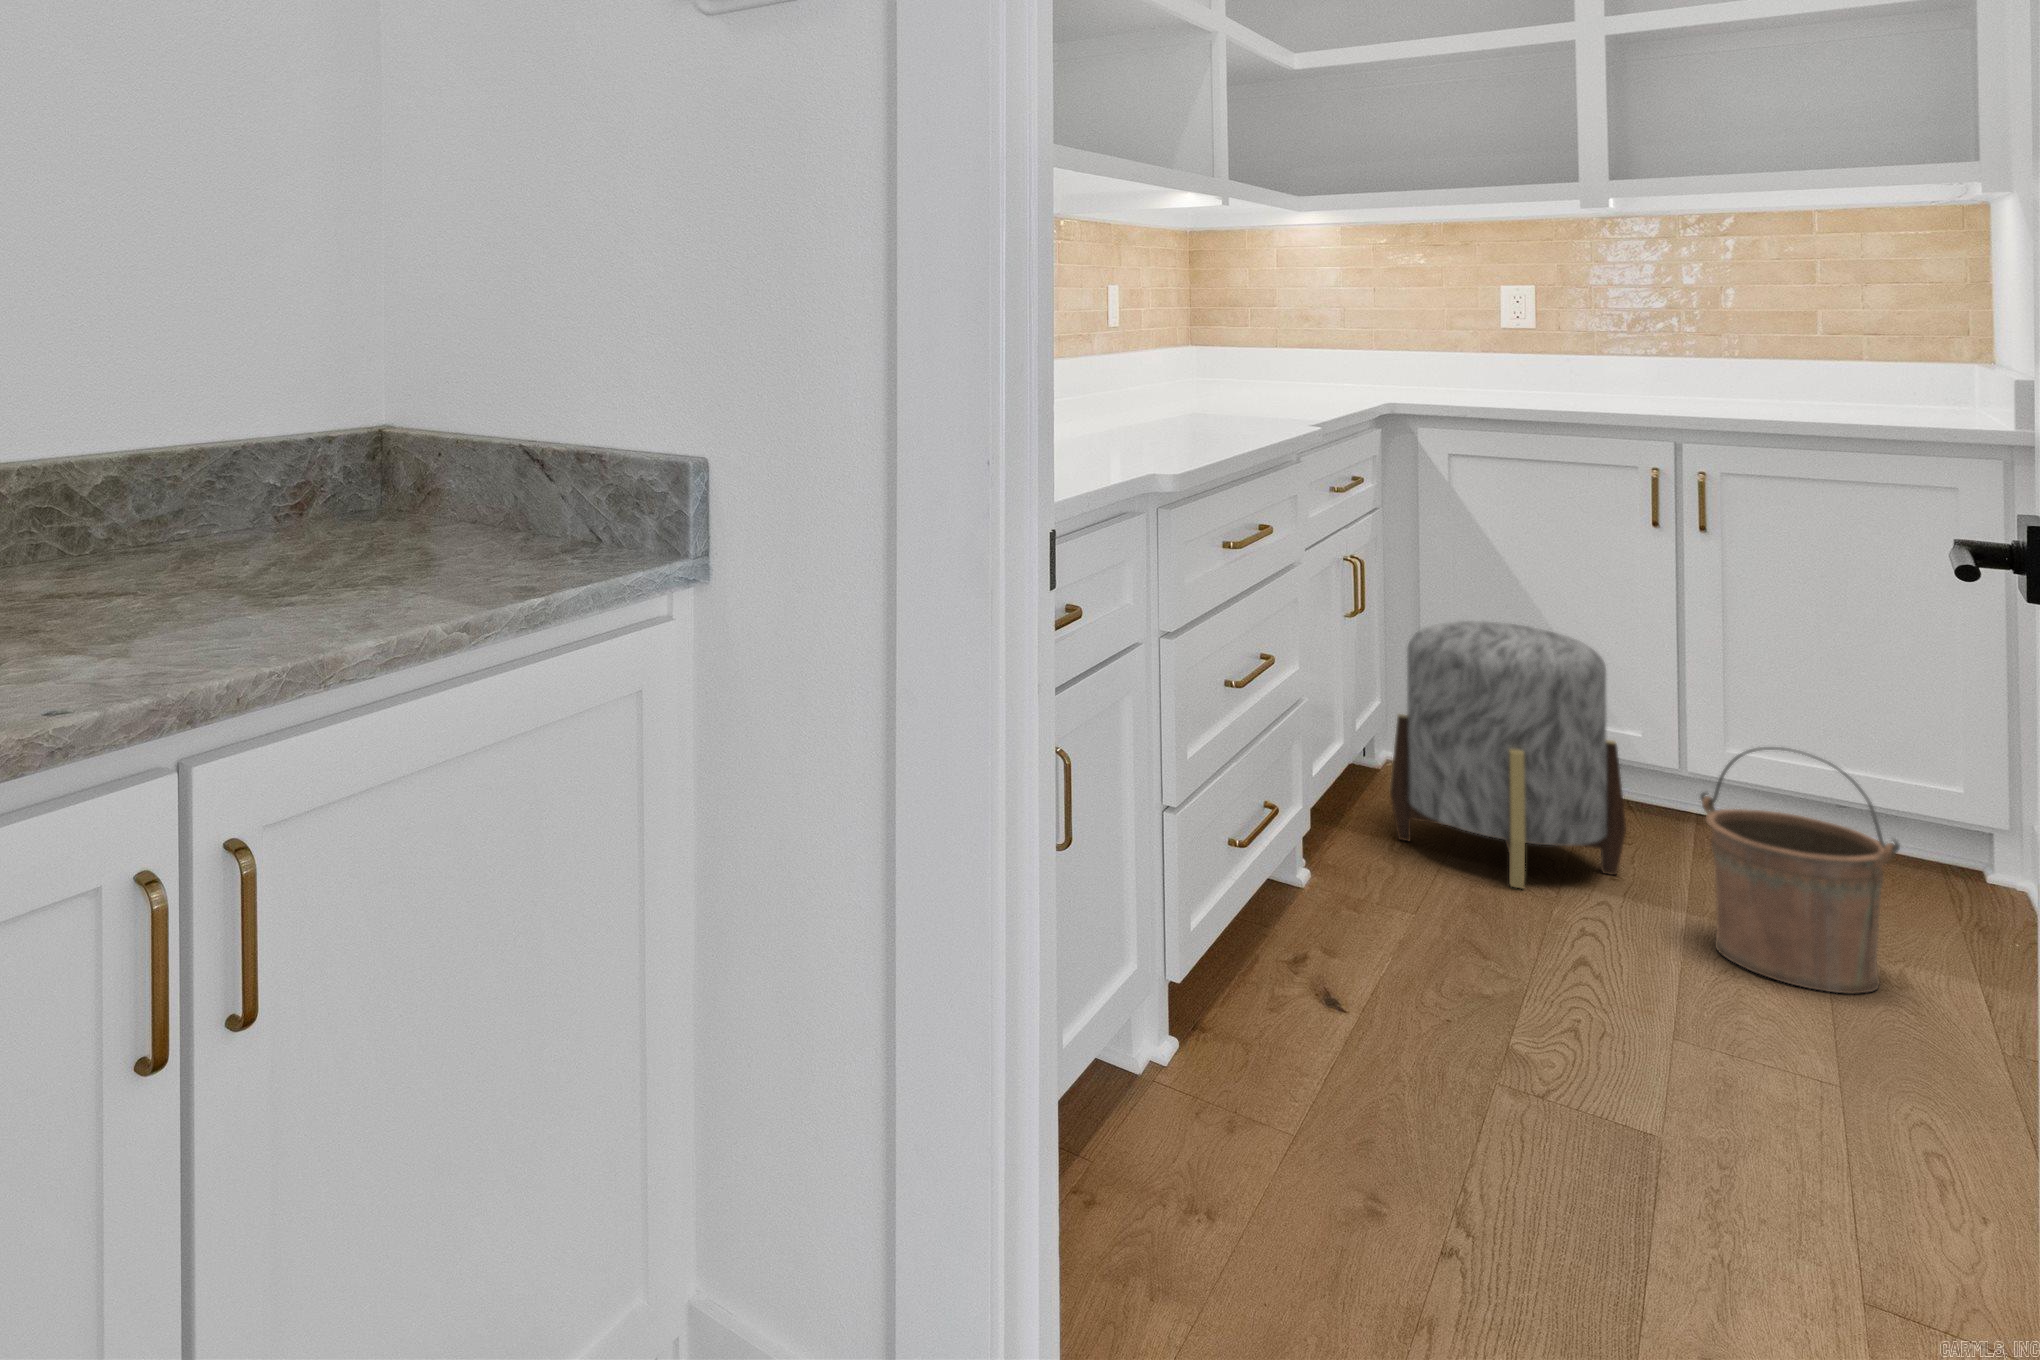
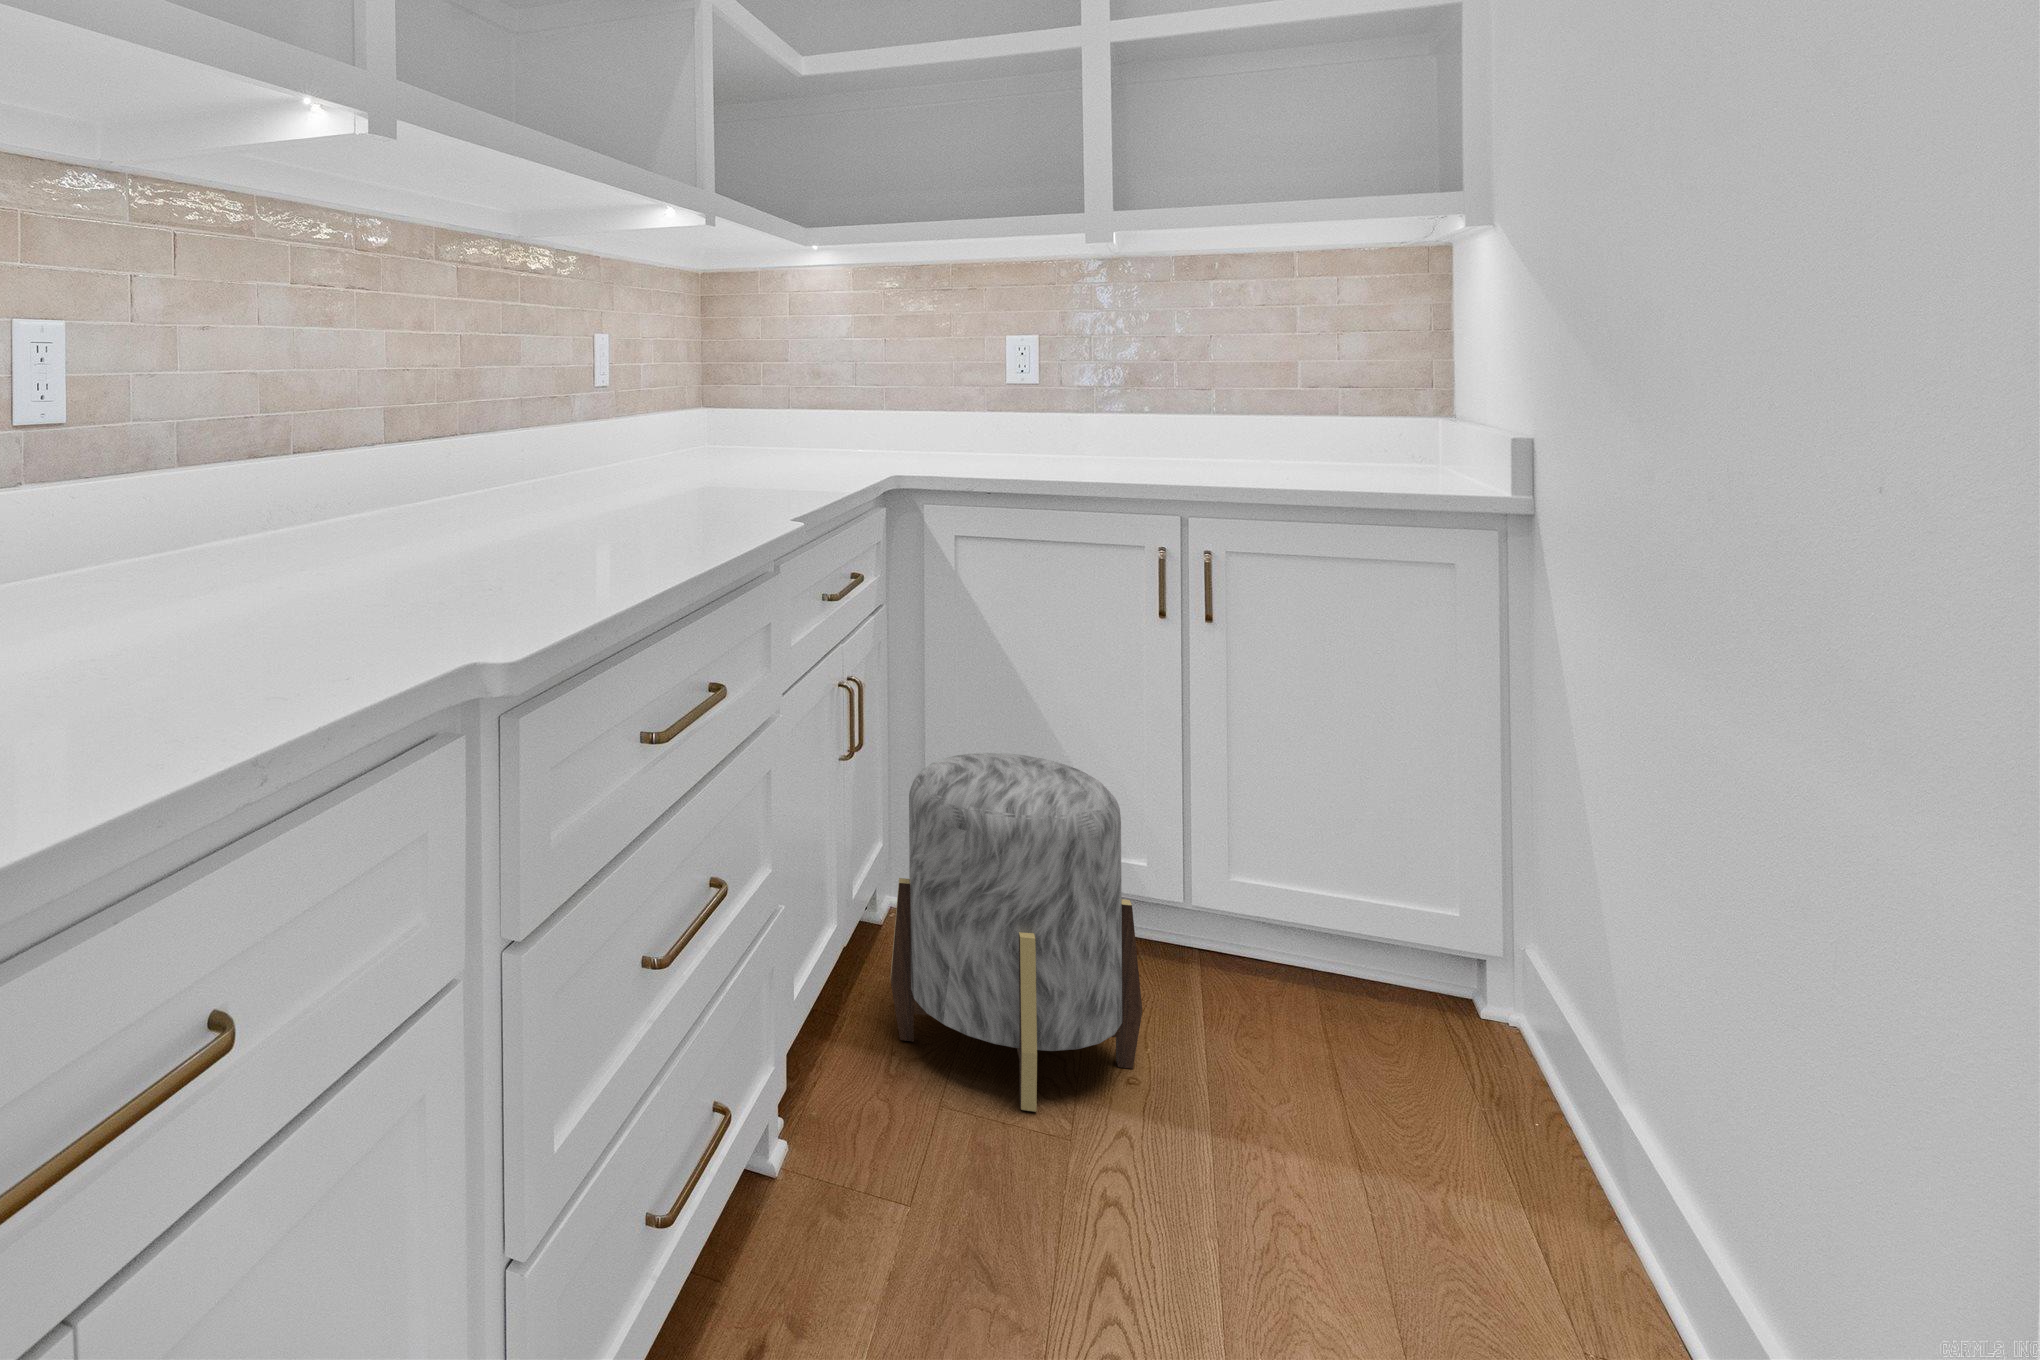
bucket: present [1700,747,1900,994] -> none [1224,929,1439,1254]

